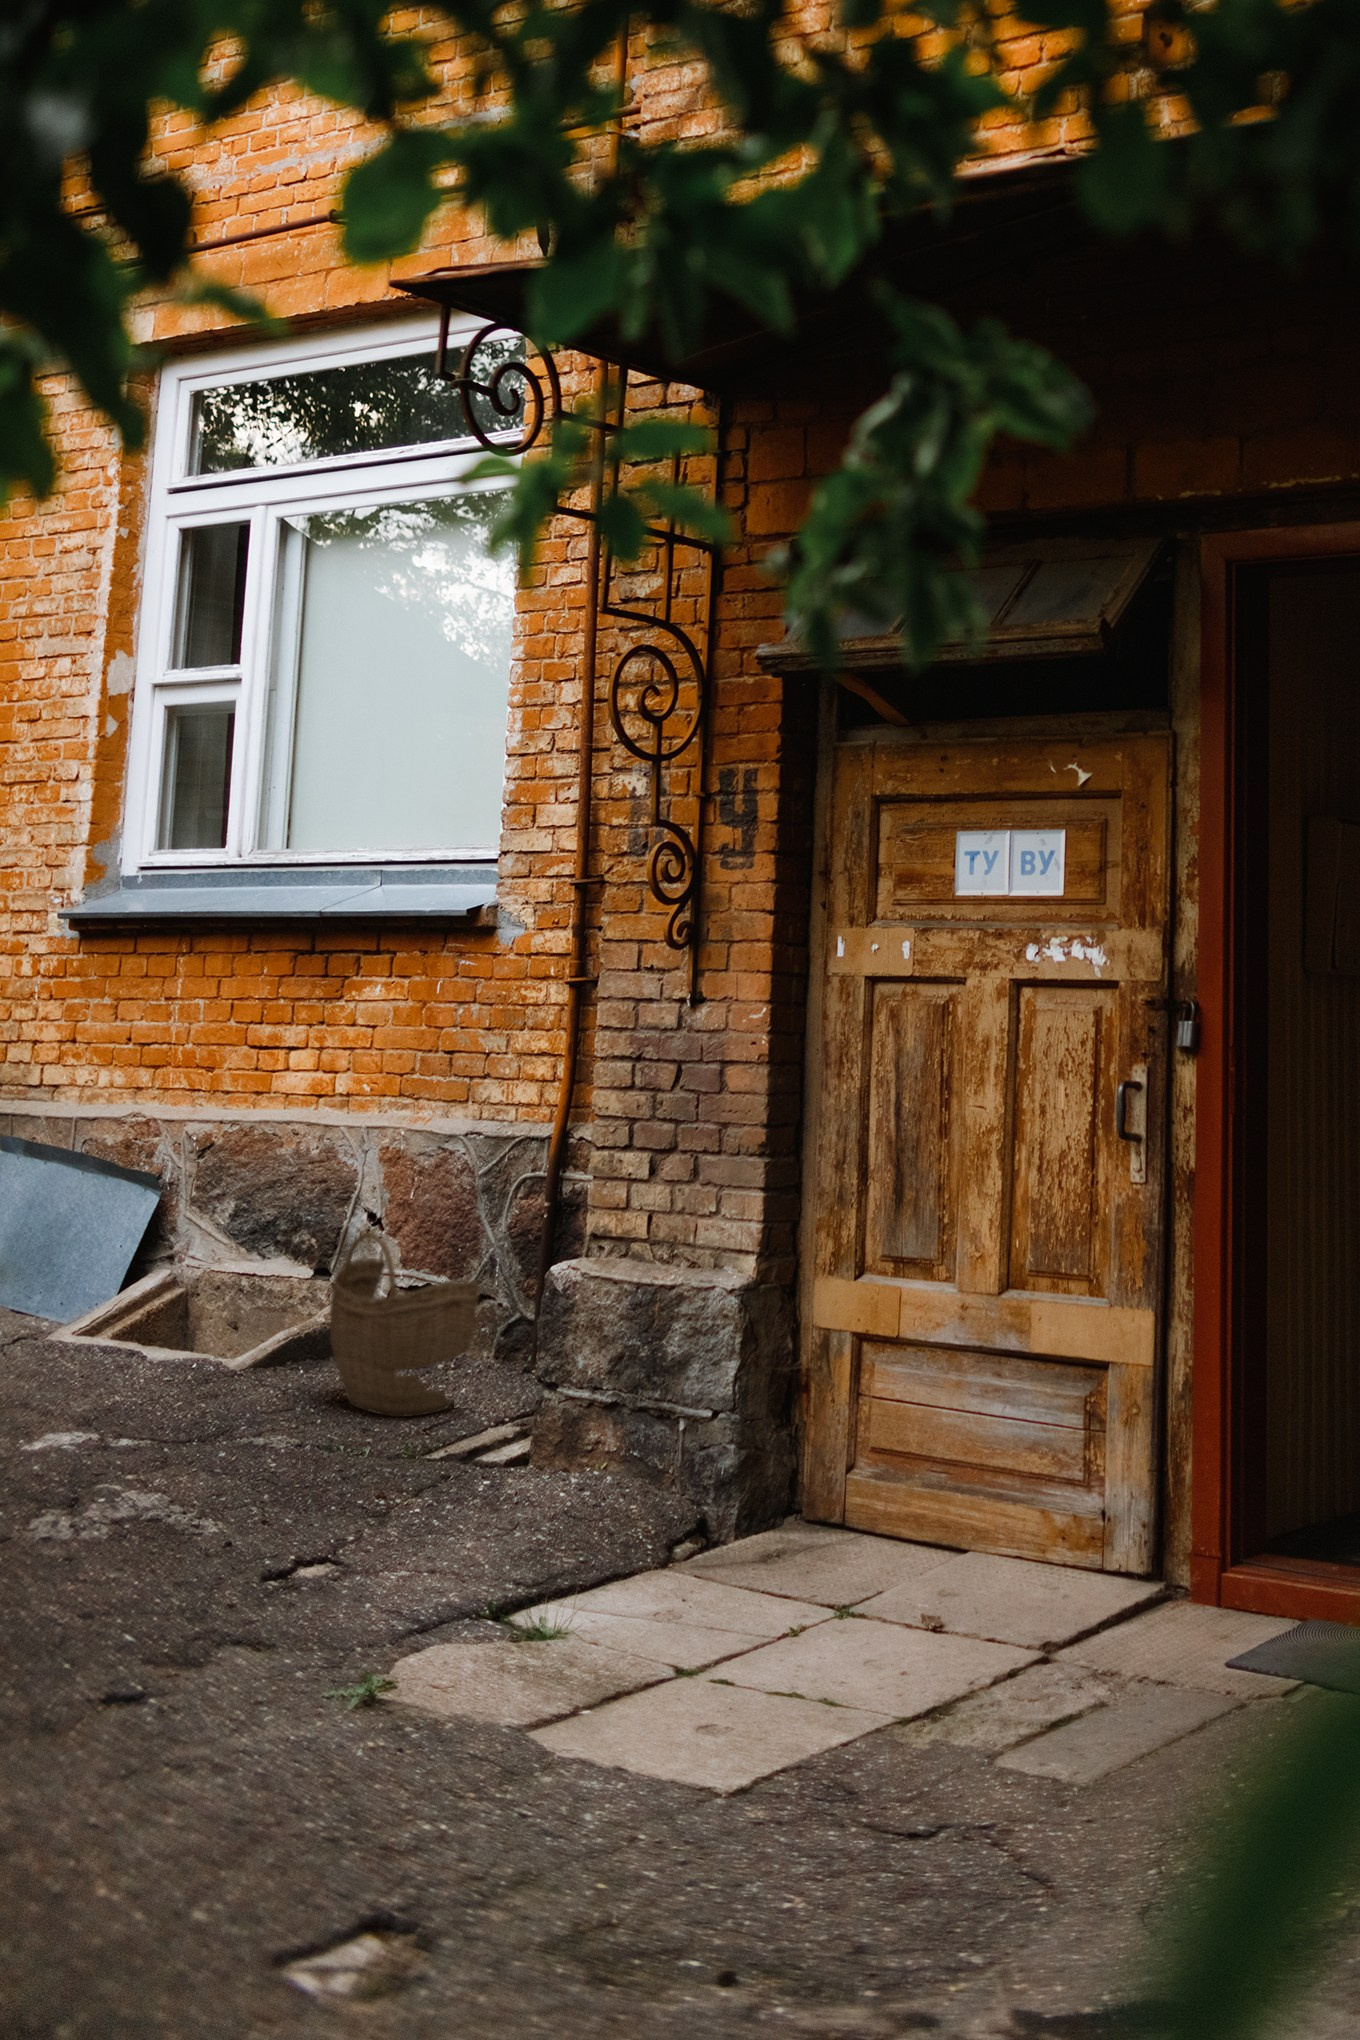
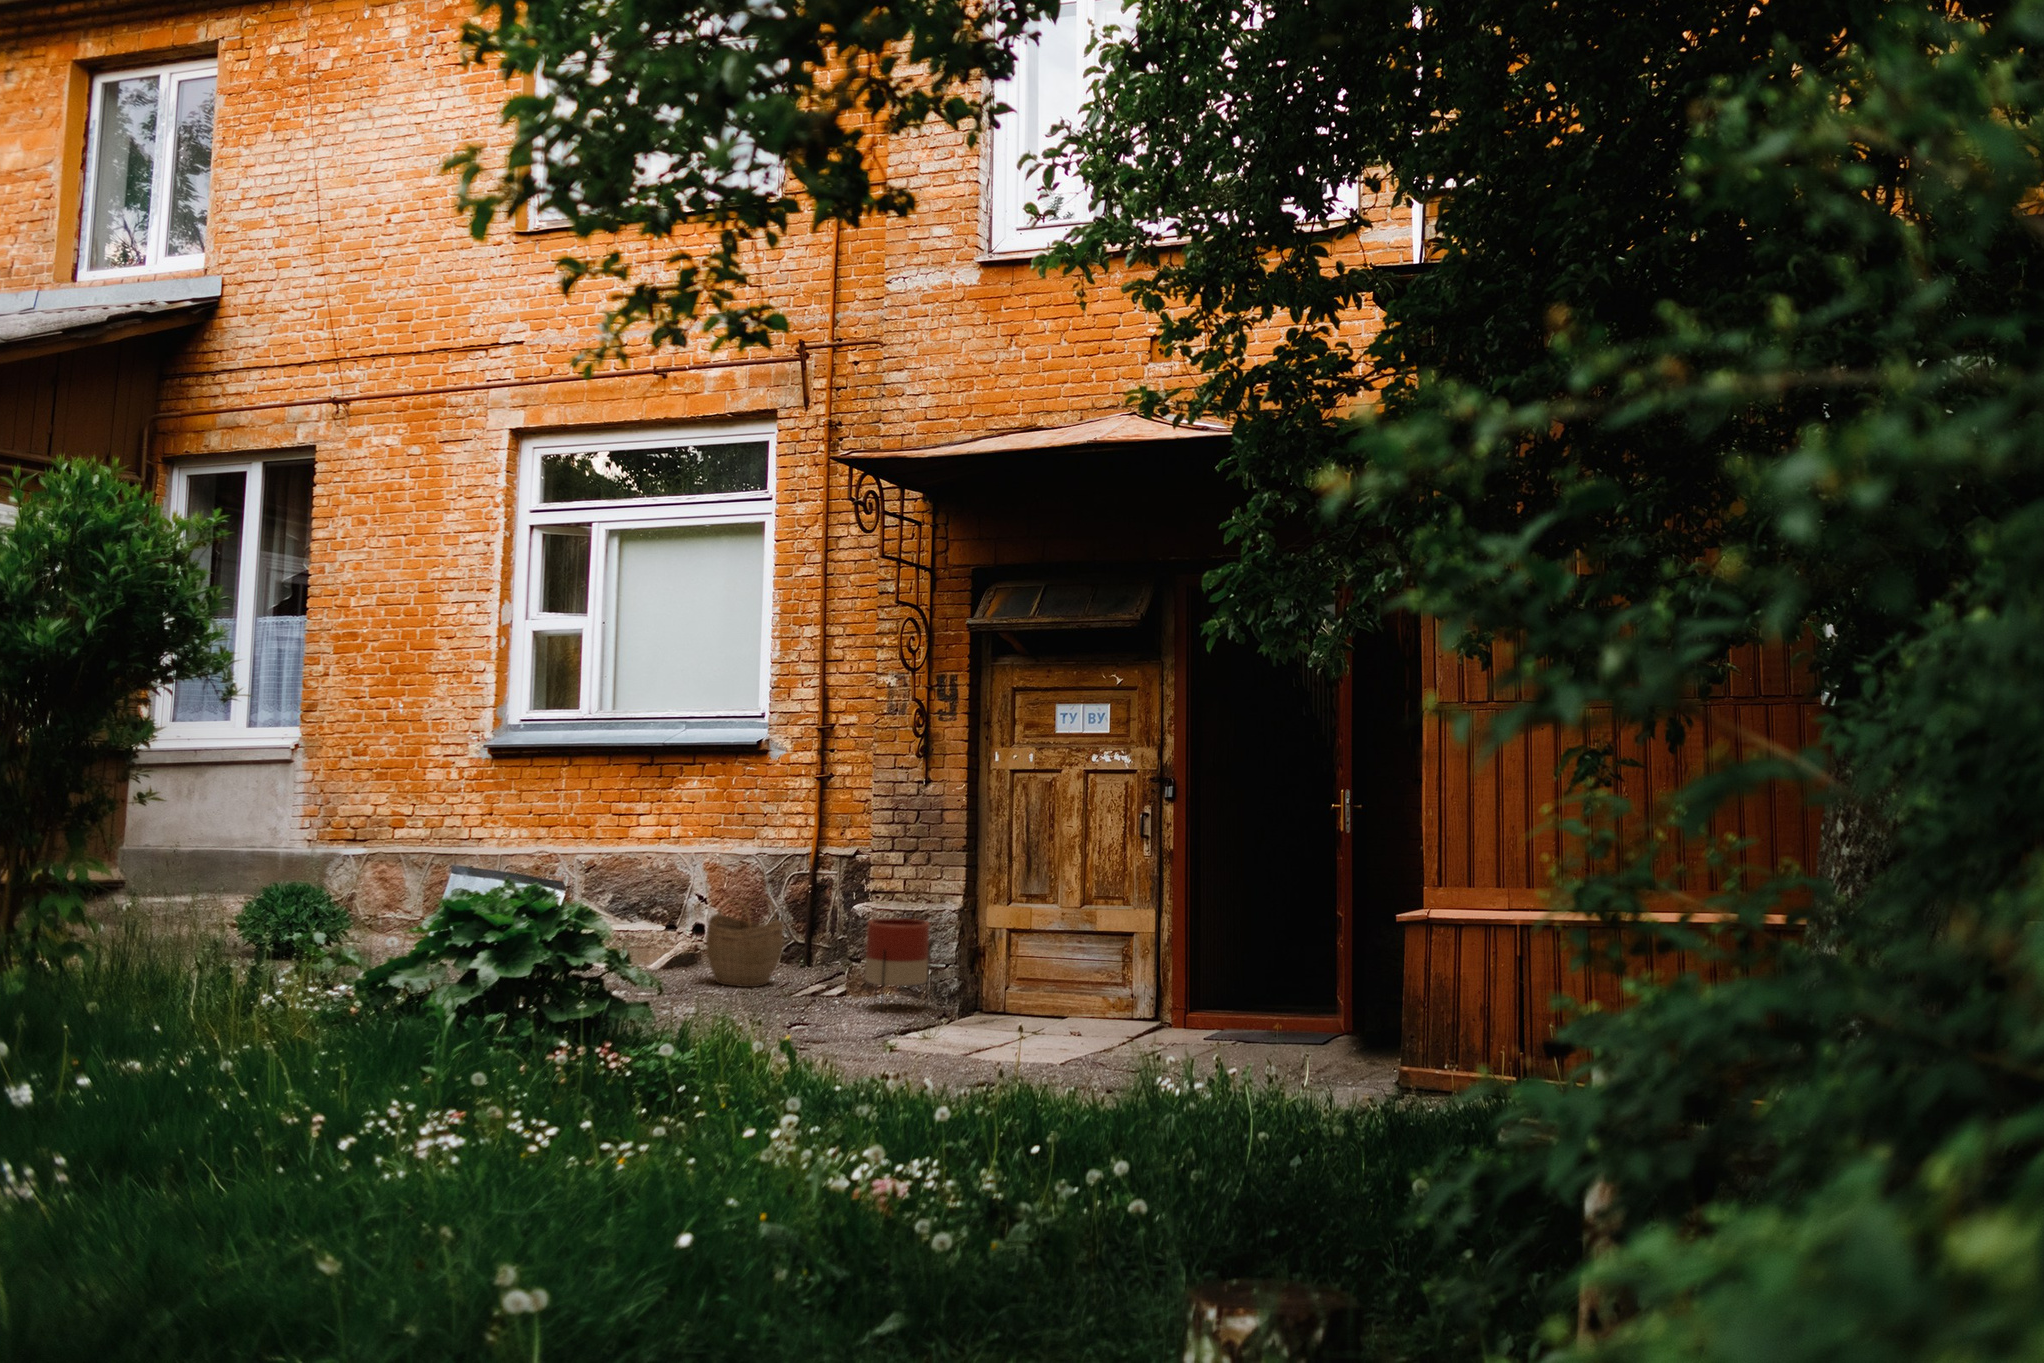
planter: none [529,1298,674,1517] -> present [864,918,930,1013]

